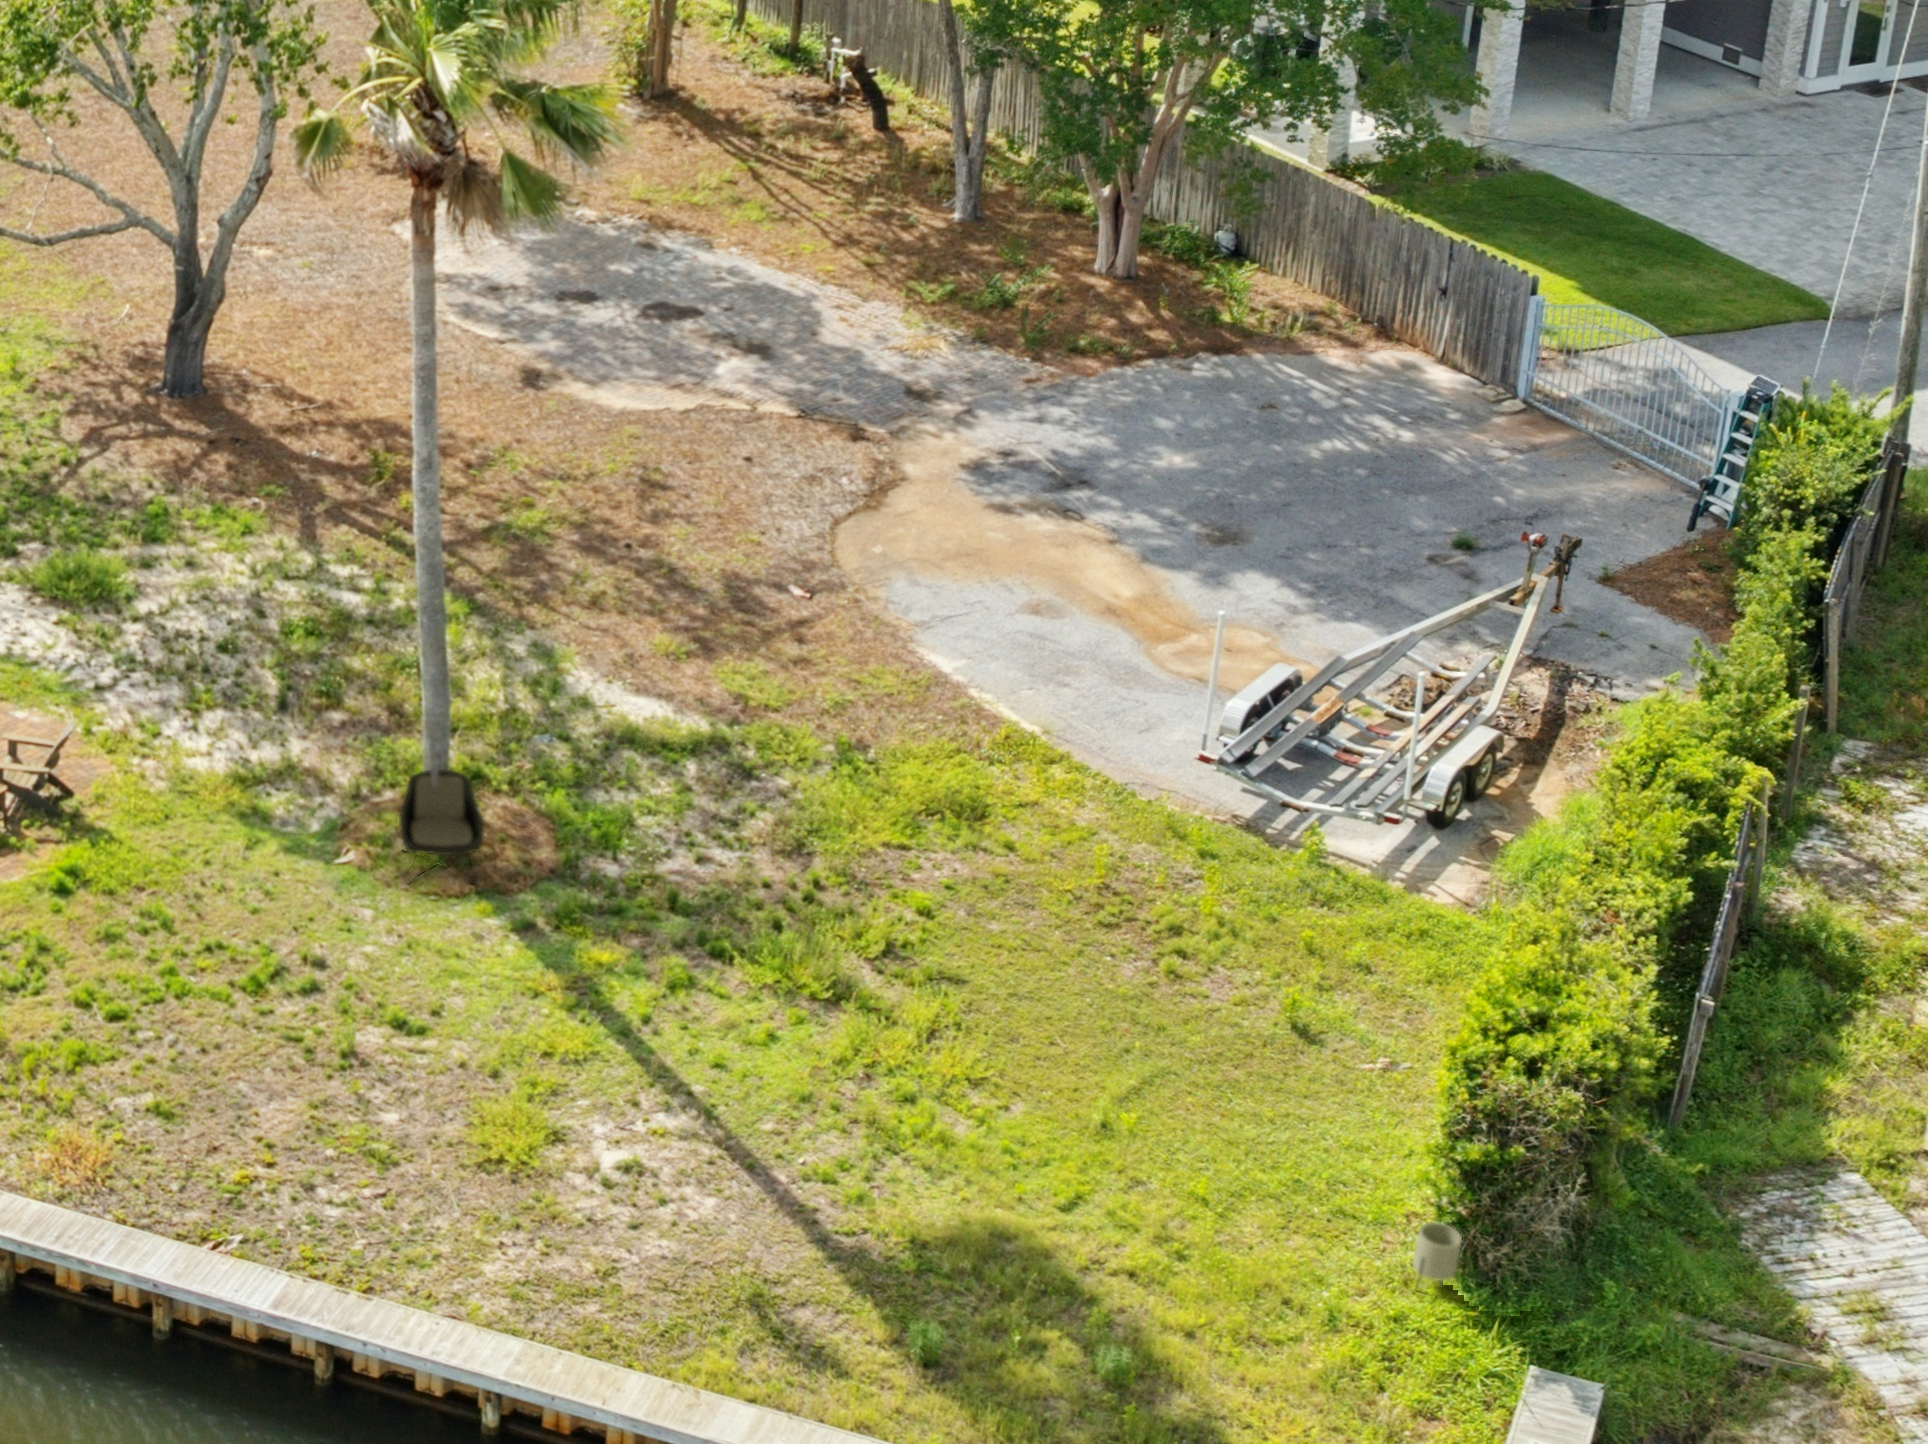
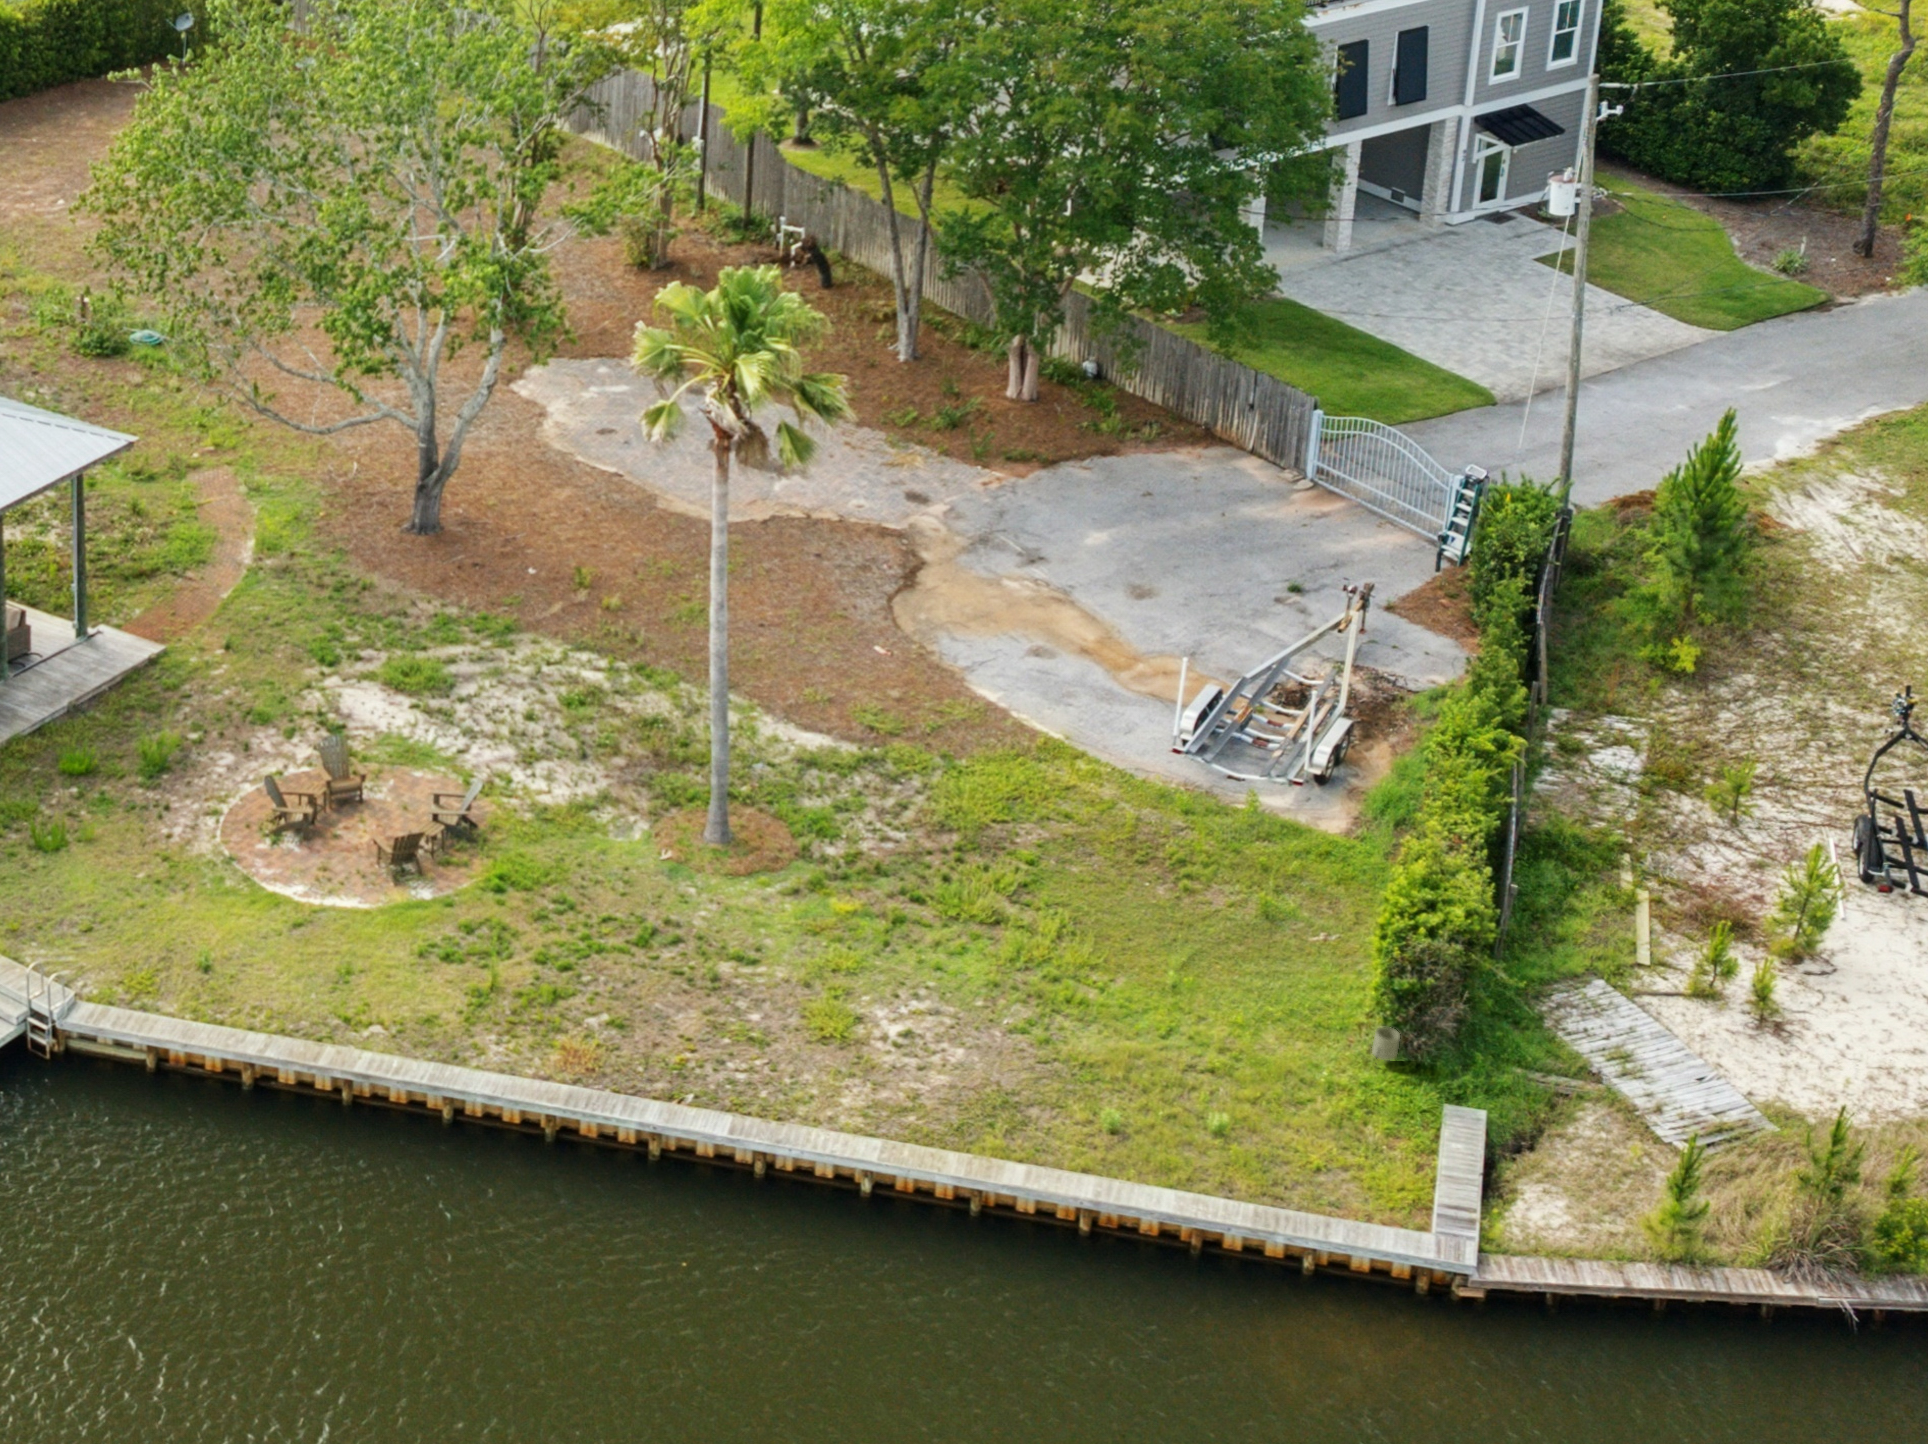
lounge chair: present [399,769,484,882] -> none [697,792,757,868]

